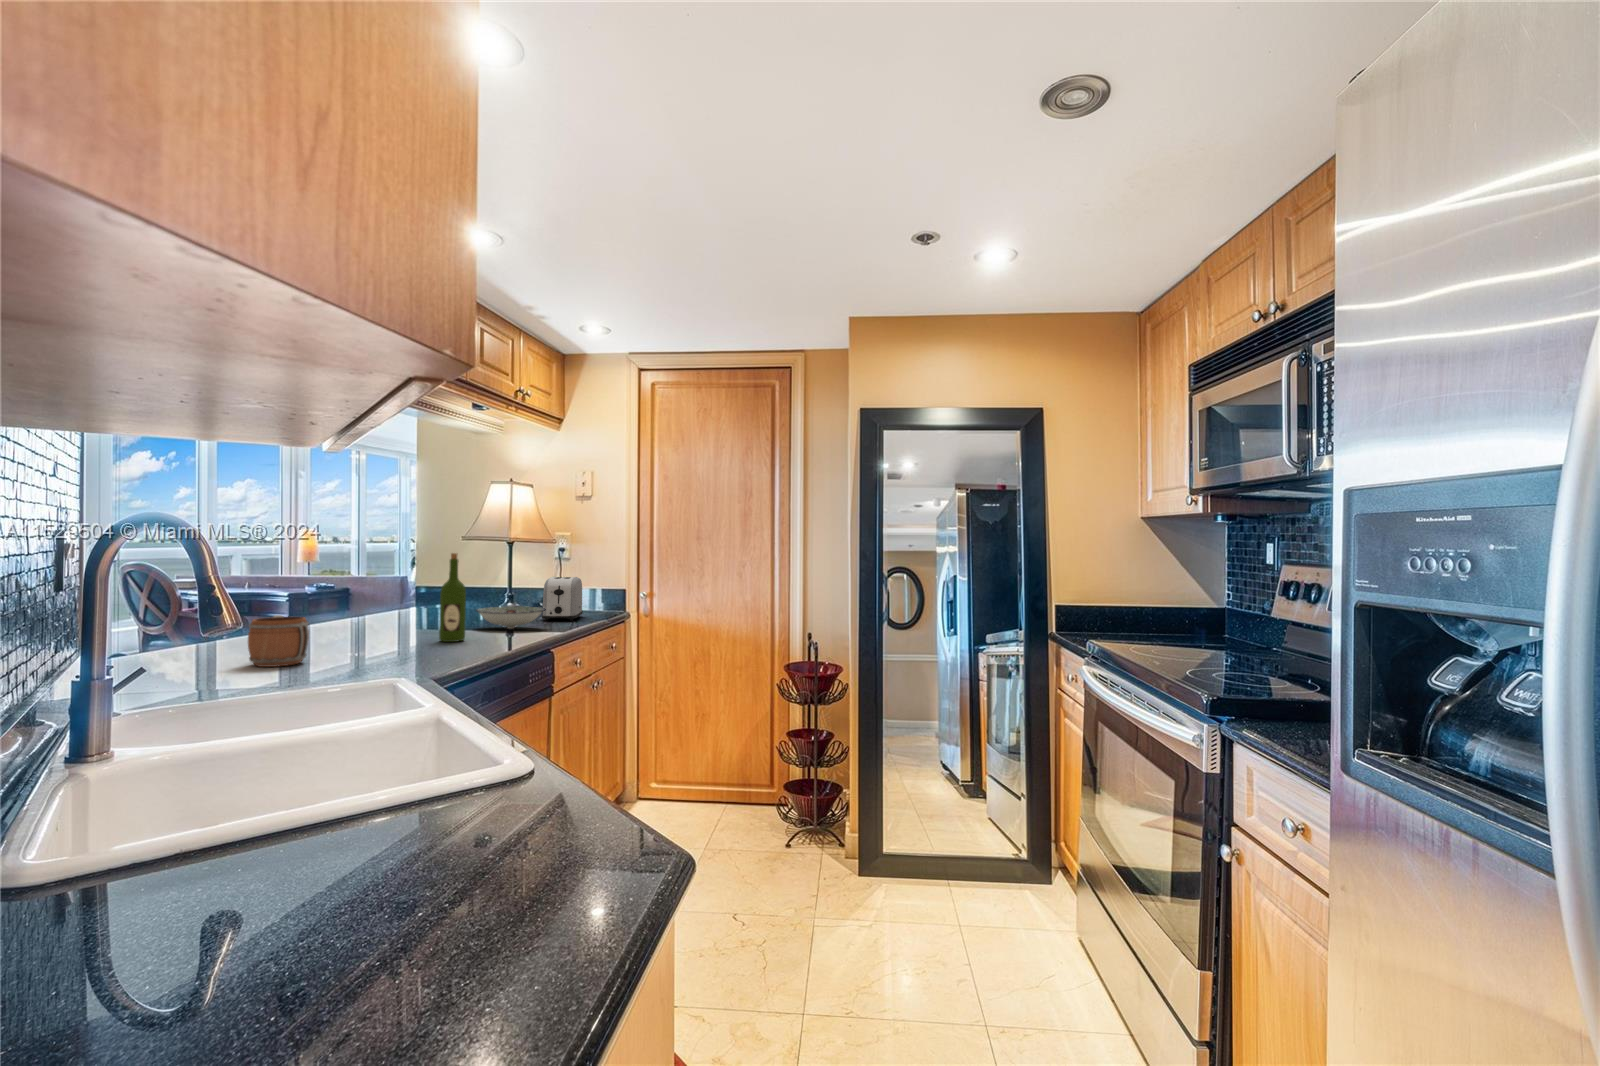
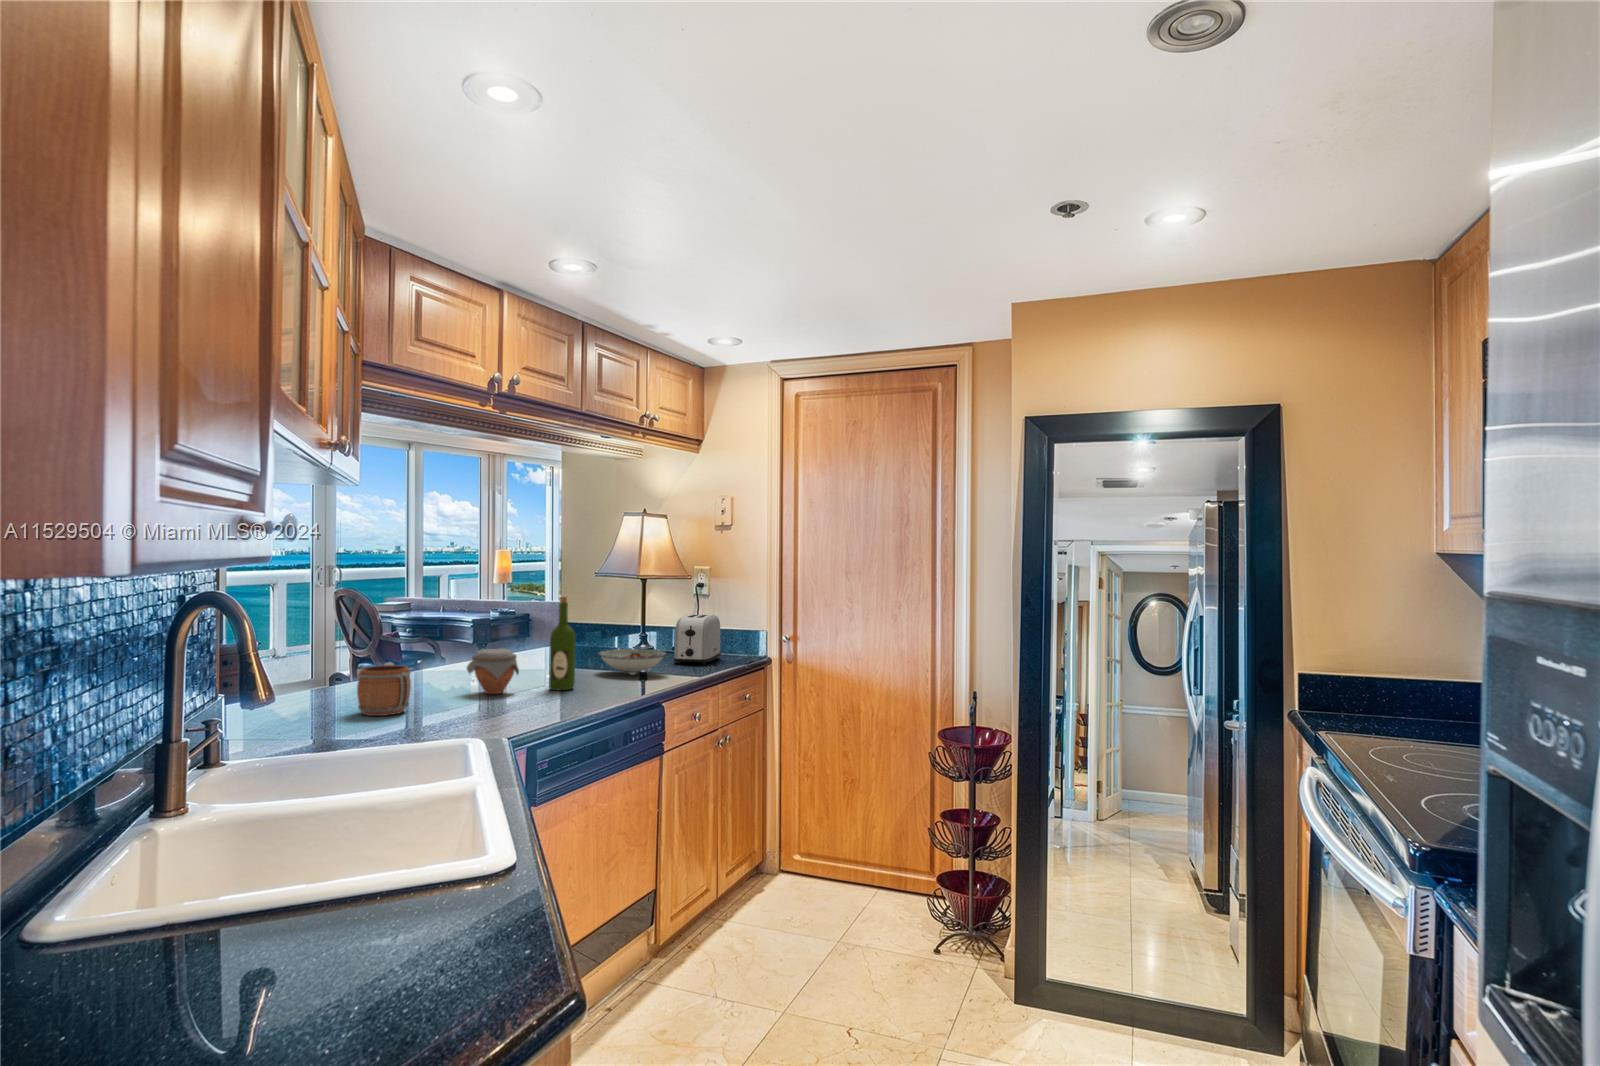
jar: none [354,603,412,647] -> present [467,648,519,694]

